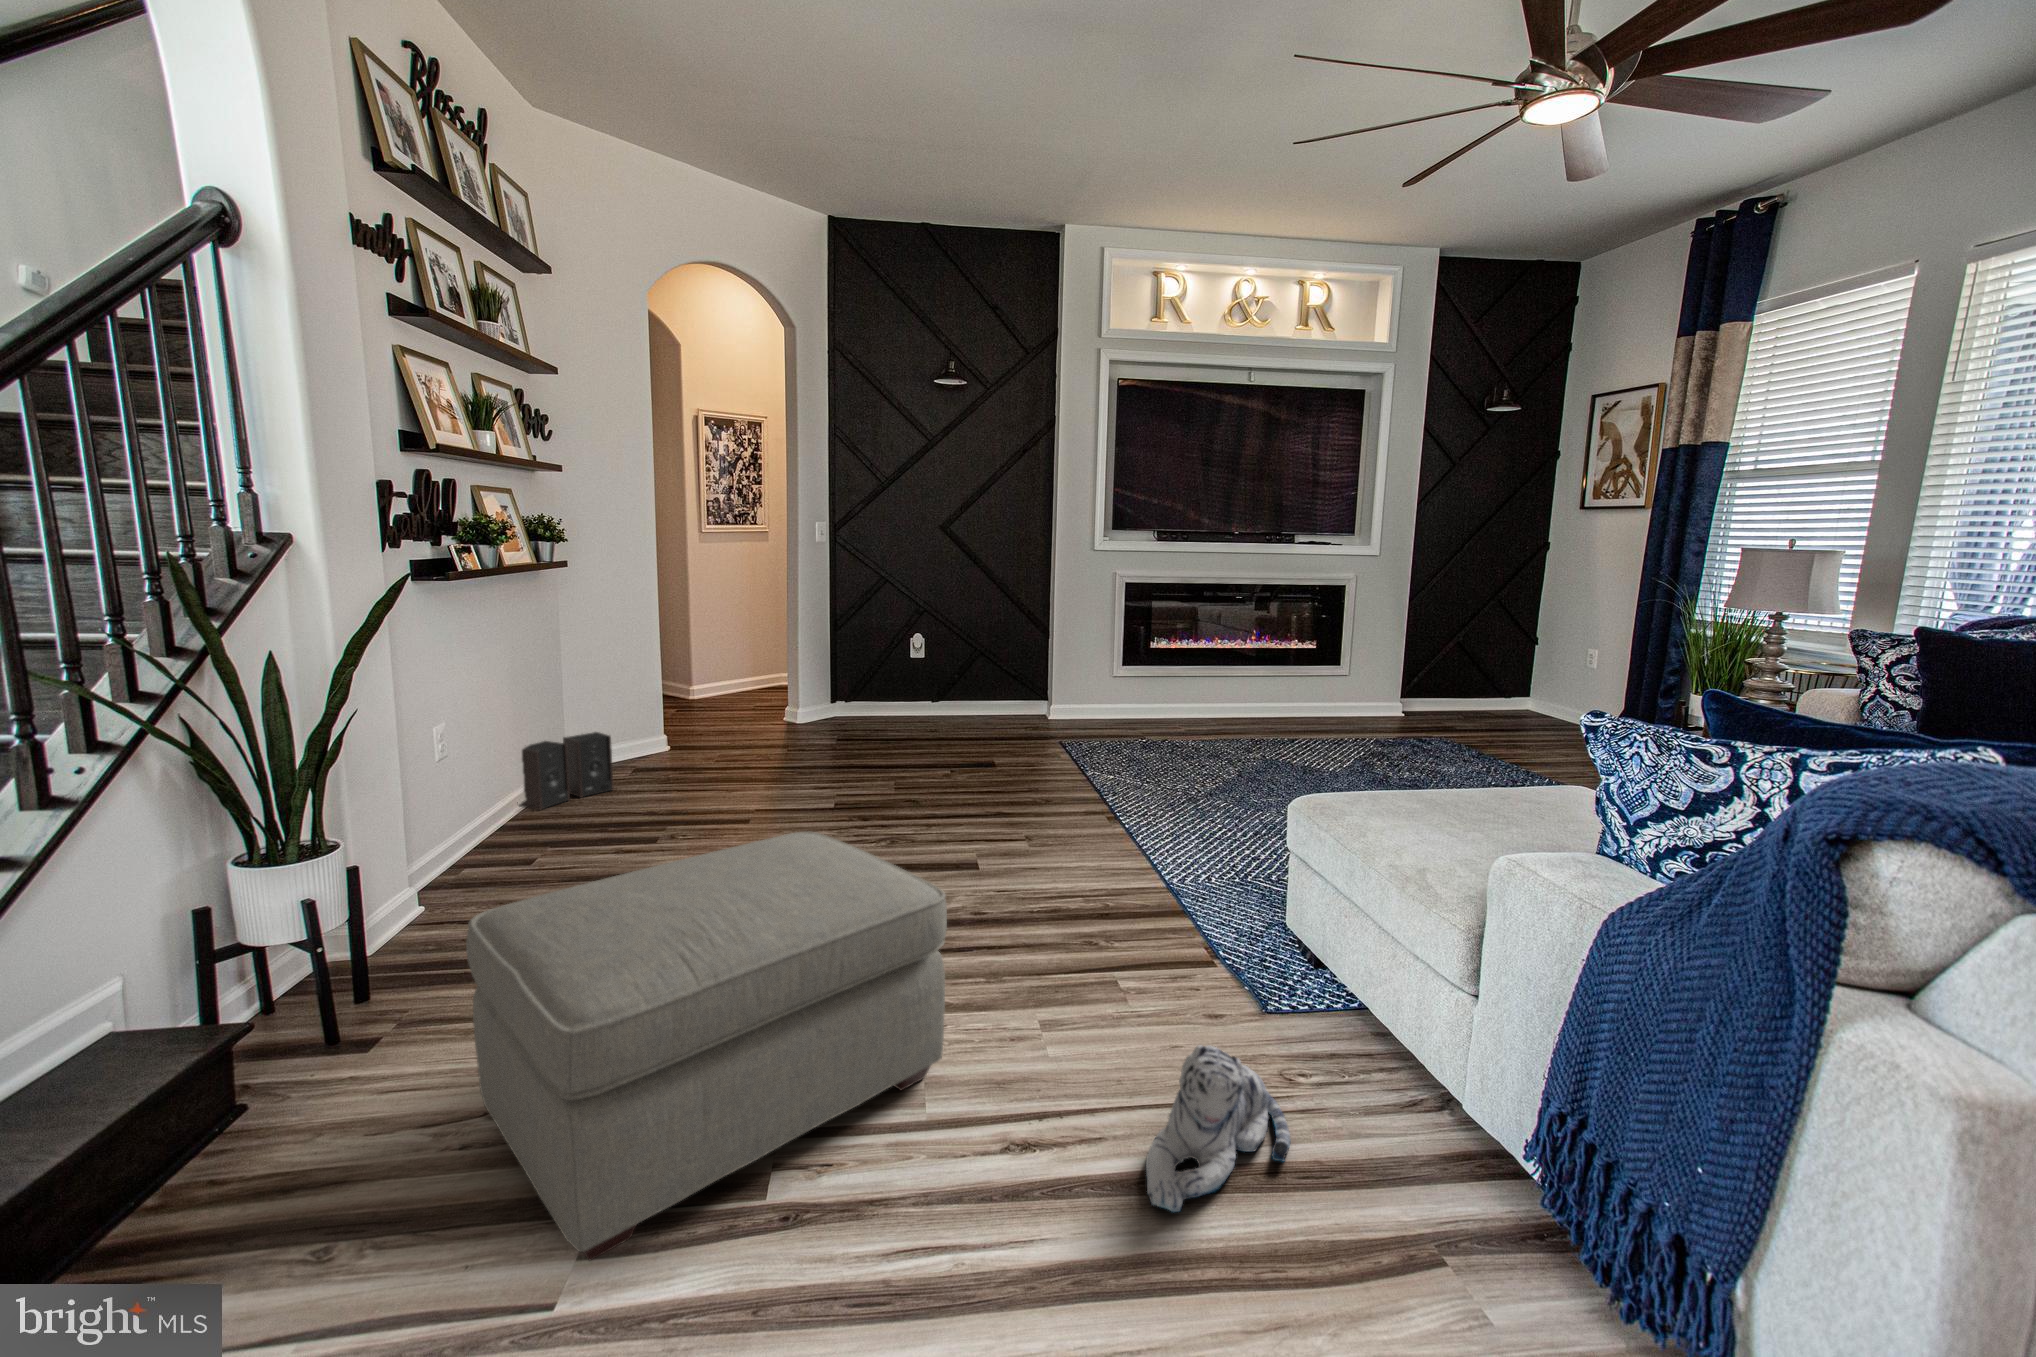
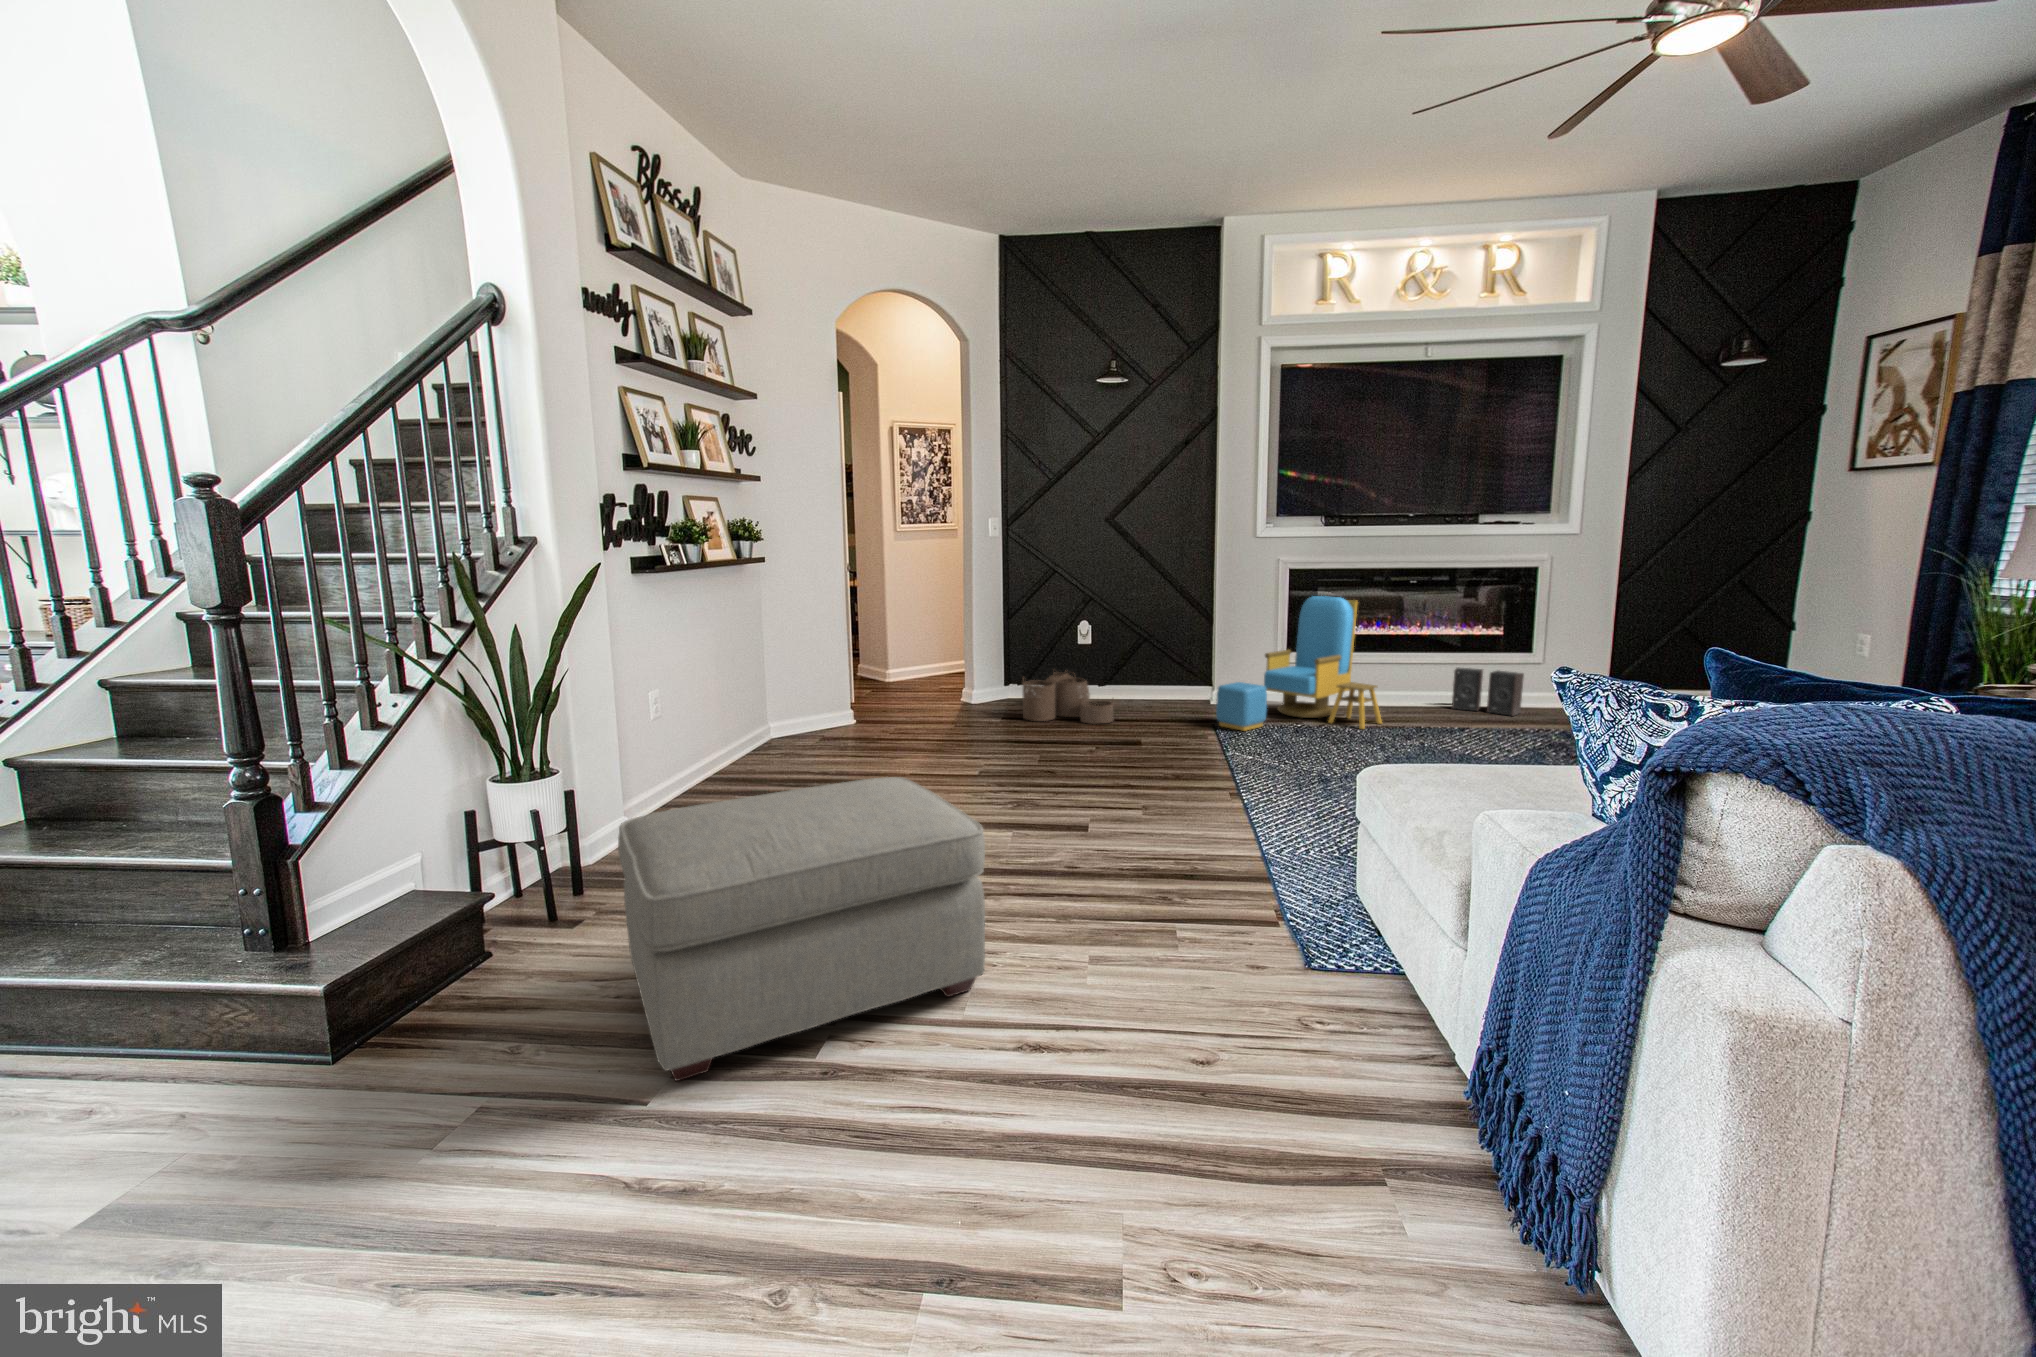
armchair: none [1068,611,1221,749] -> present [1216,596,1382,731]
woven basket: none [862,687,963,746] -> present [1023,672,1113,724]
speaker: present [517,732,614,810] -> present [1452,667,1524,716]
plush toy: present [1146,1045,1290,1212] -> none [1123,977,1286,1121]

